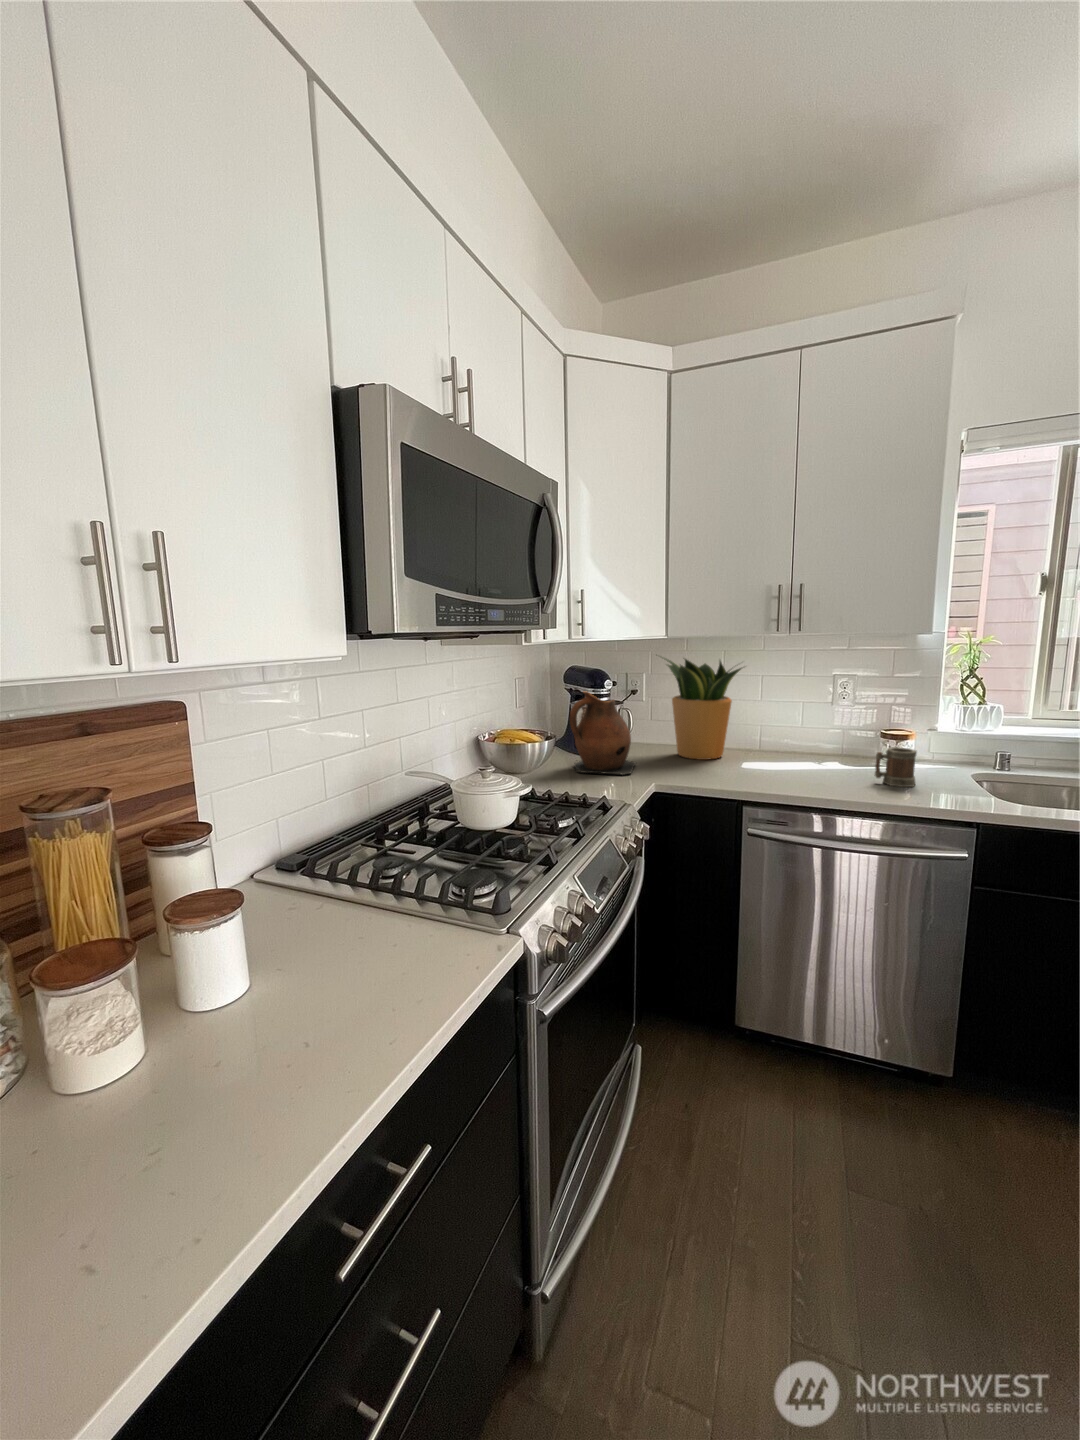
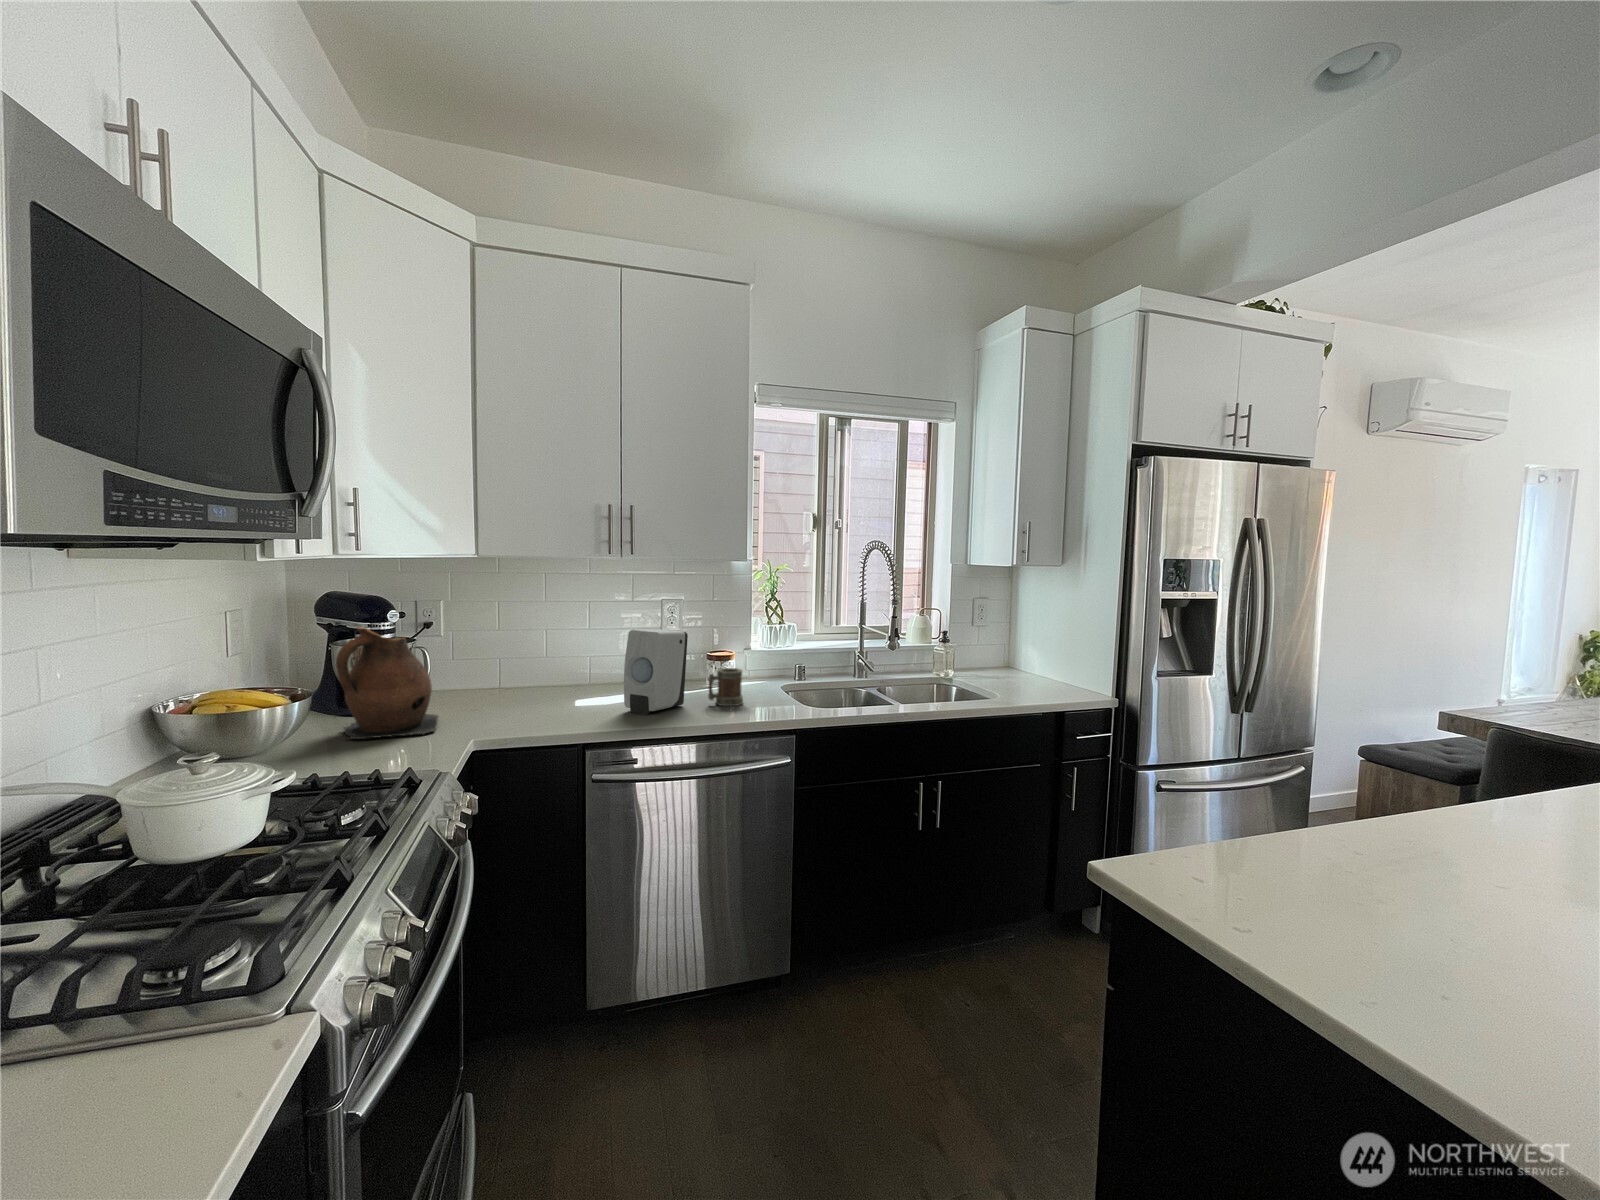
potted plant: present [662,657,742,760] -> none [455,578,573,703]
soap dispenser: none [787,704,856,783] -> present [624,630,688,715]

